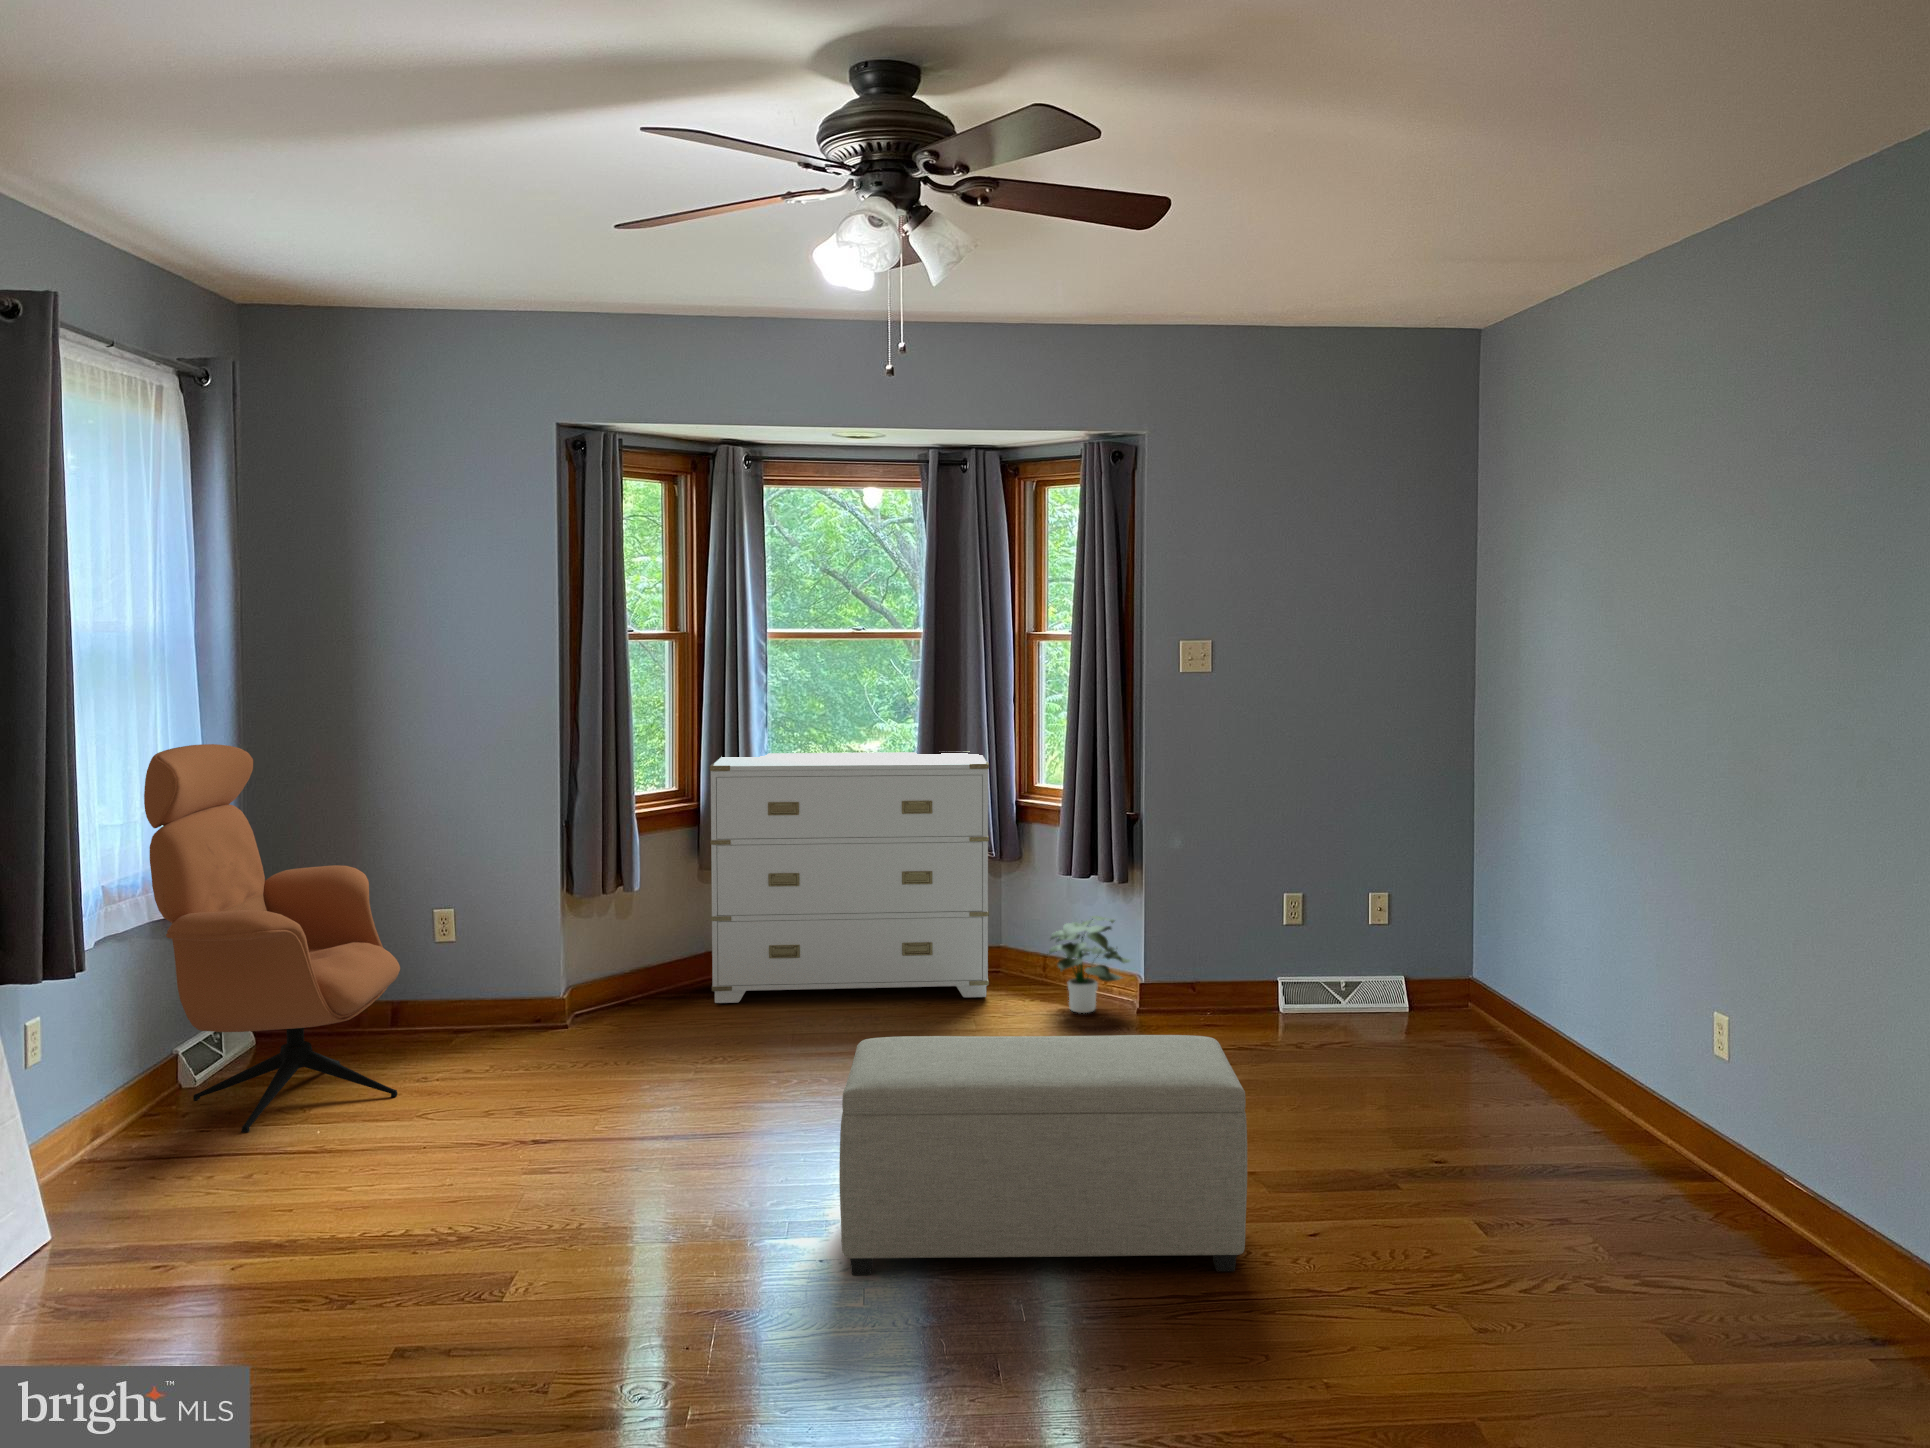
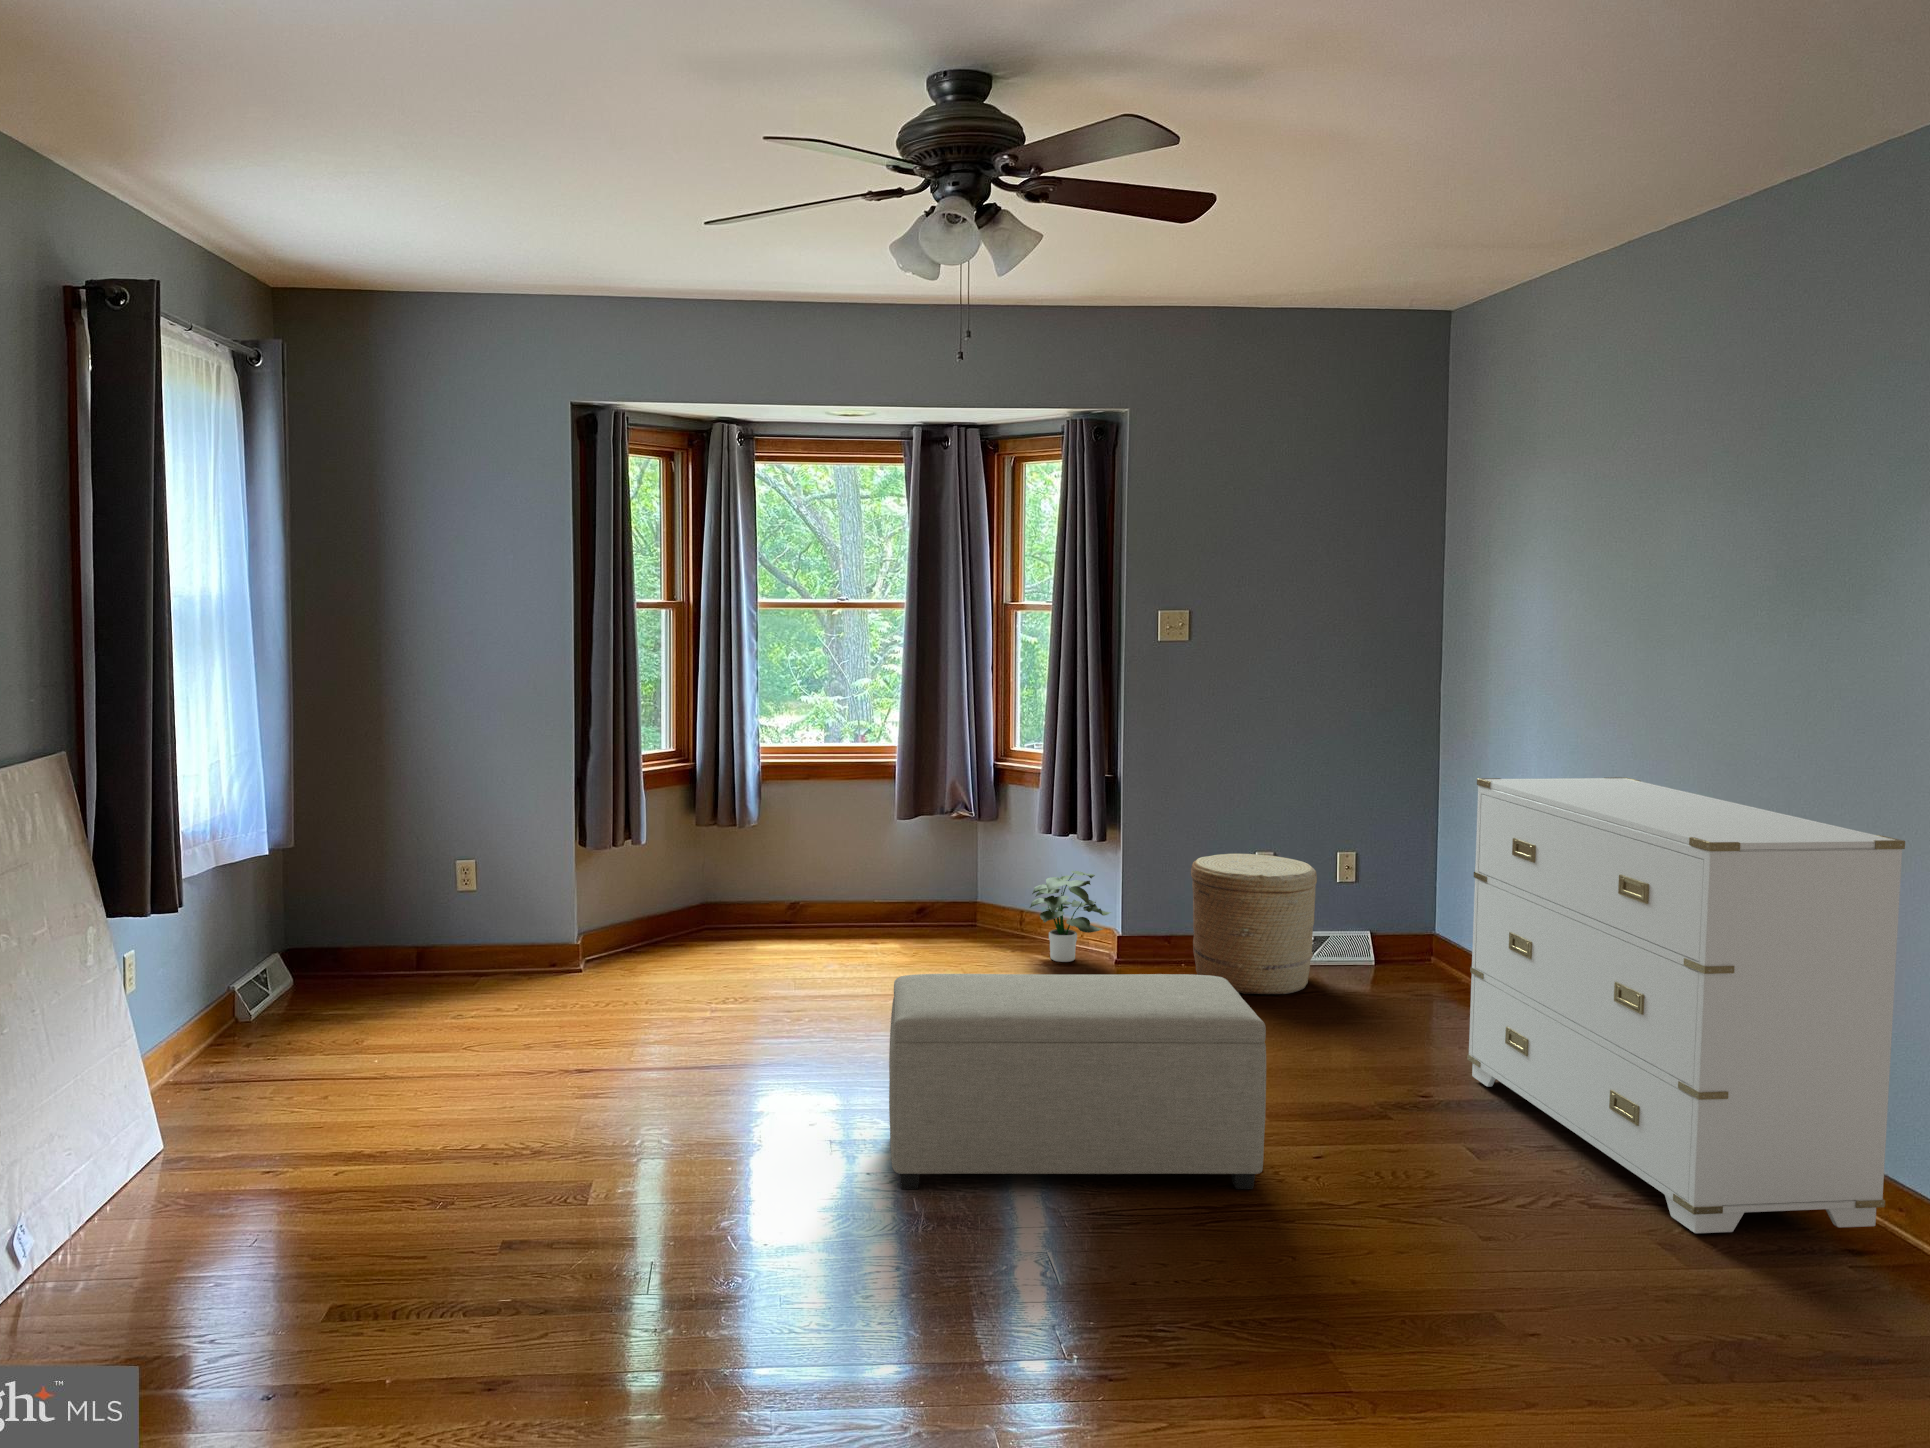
armchair: present [144,744,400,1133] -> none [213,702,441,1061]
dresser: present [710,751,989,1004] -> present [1467,777,1905,1233]
woven basket: none [1214,897,1345,1047] -> present [1191,854,1317,994]

